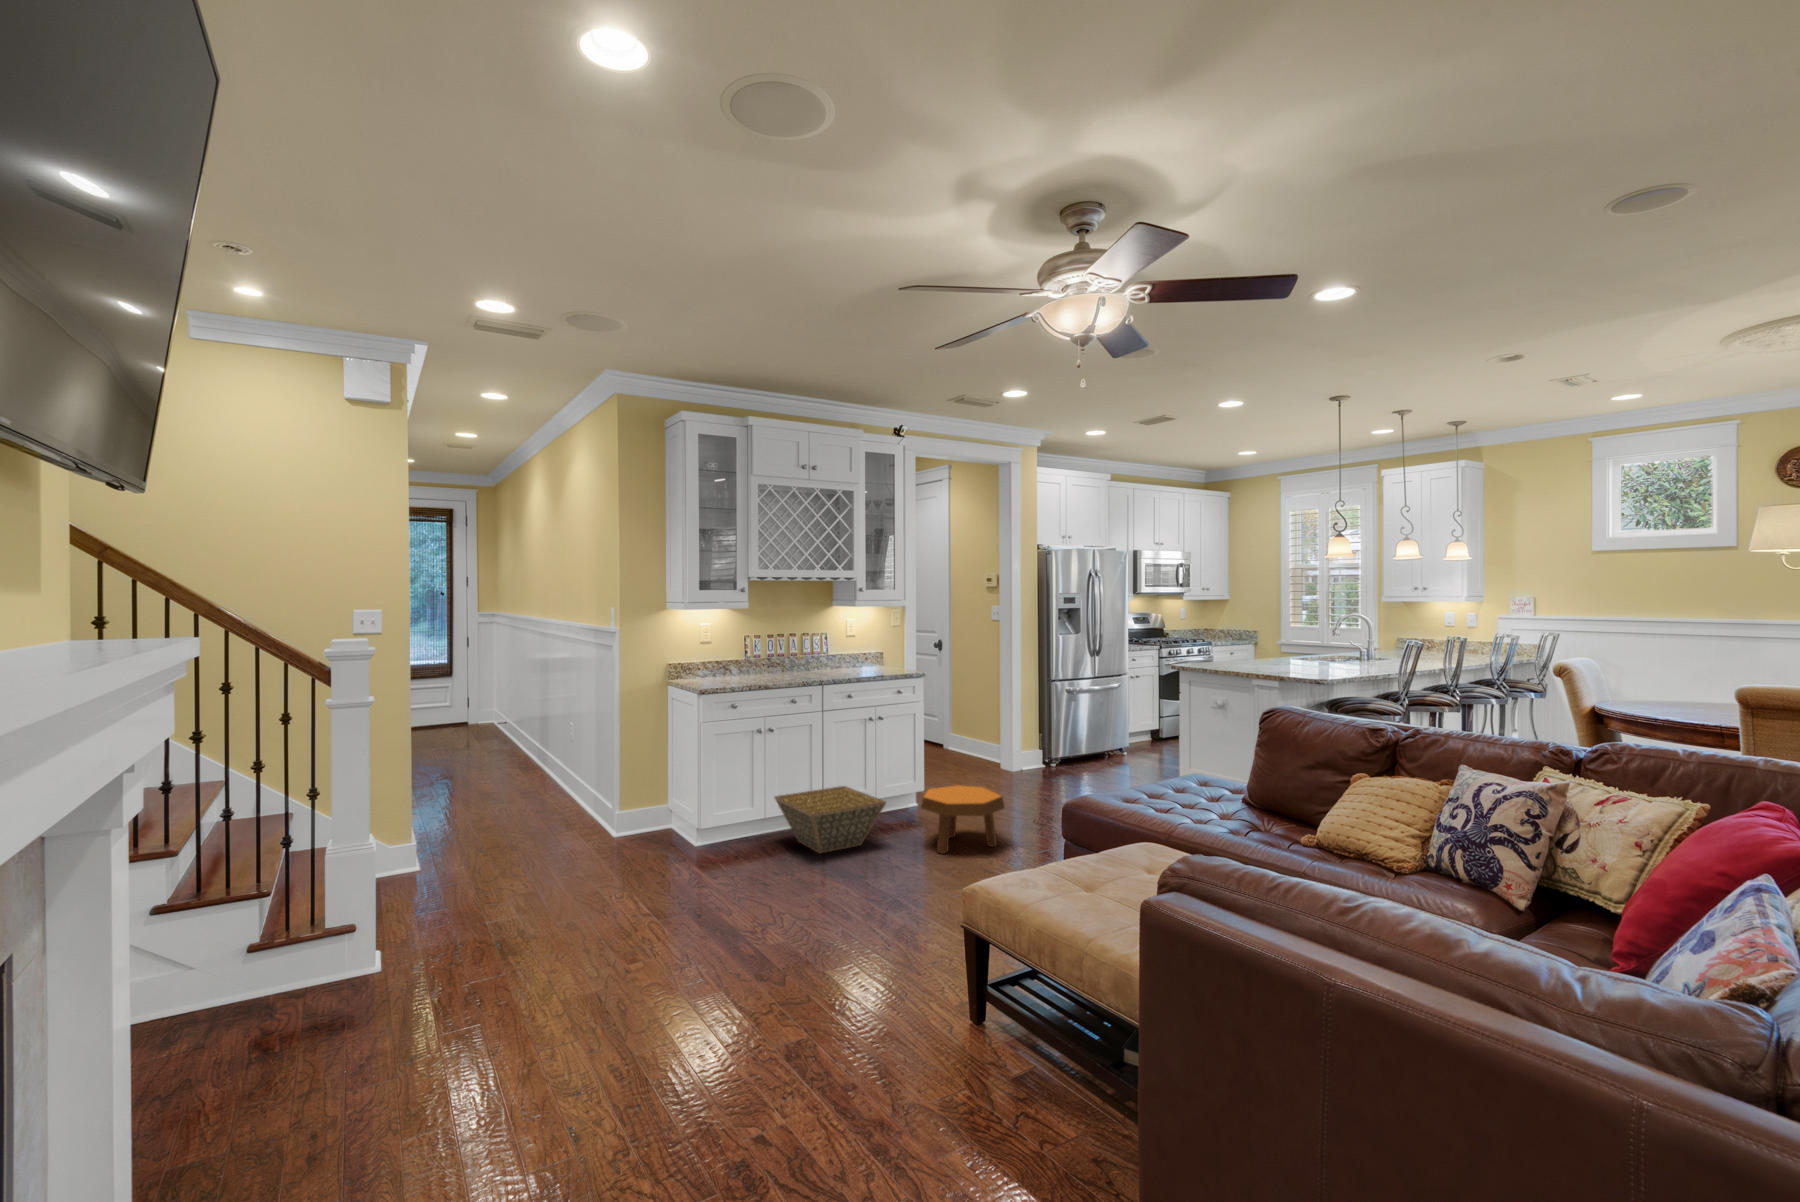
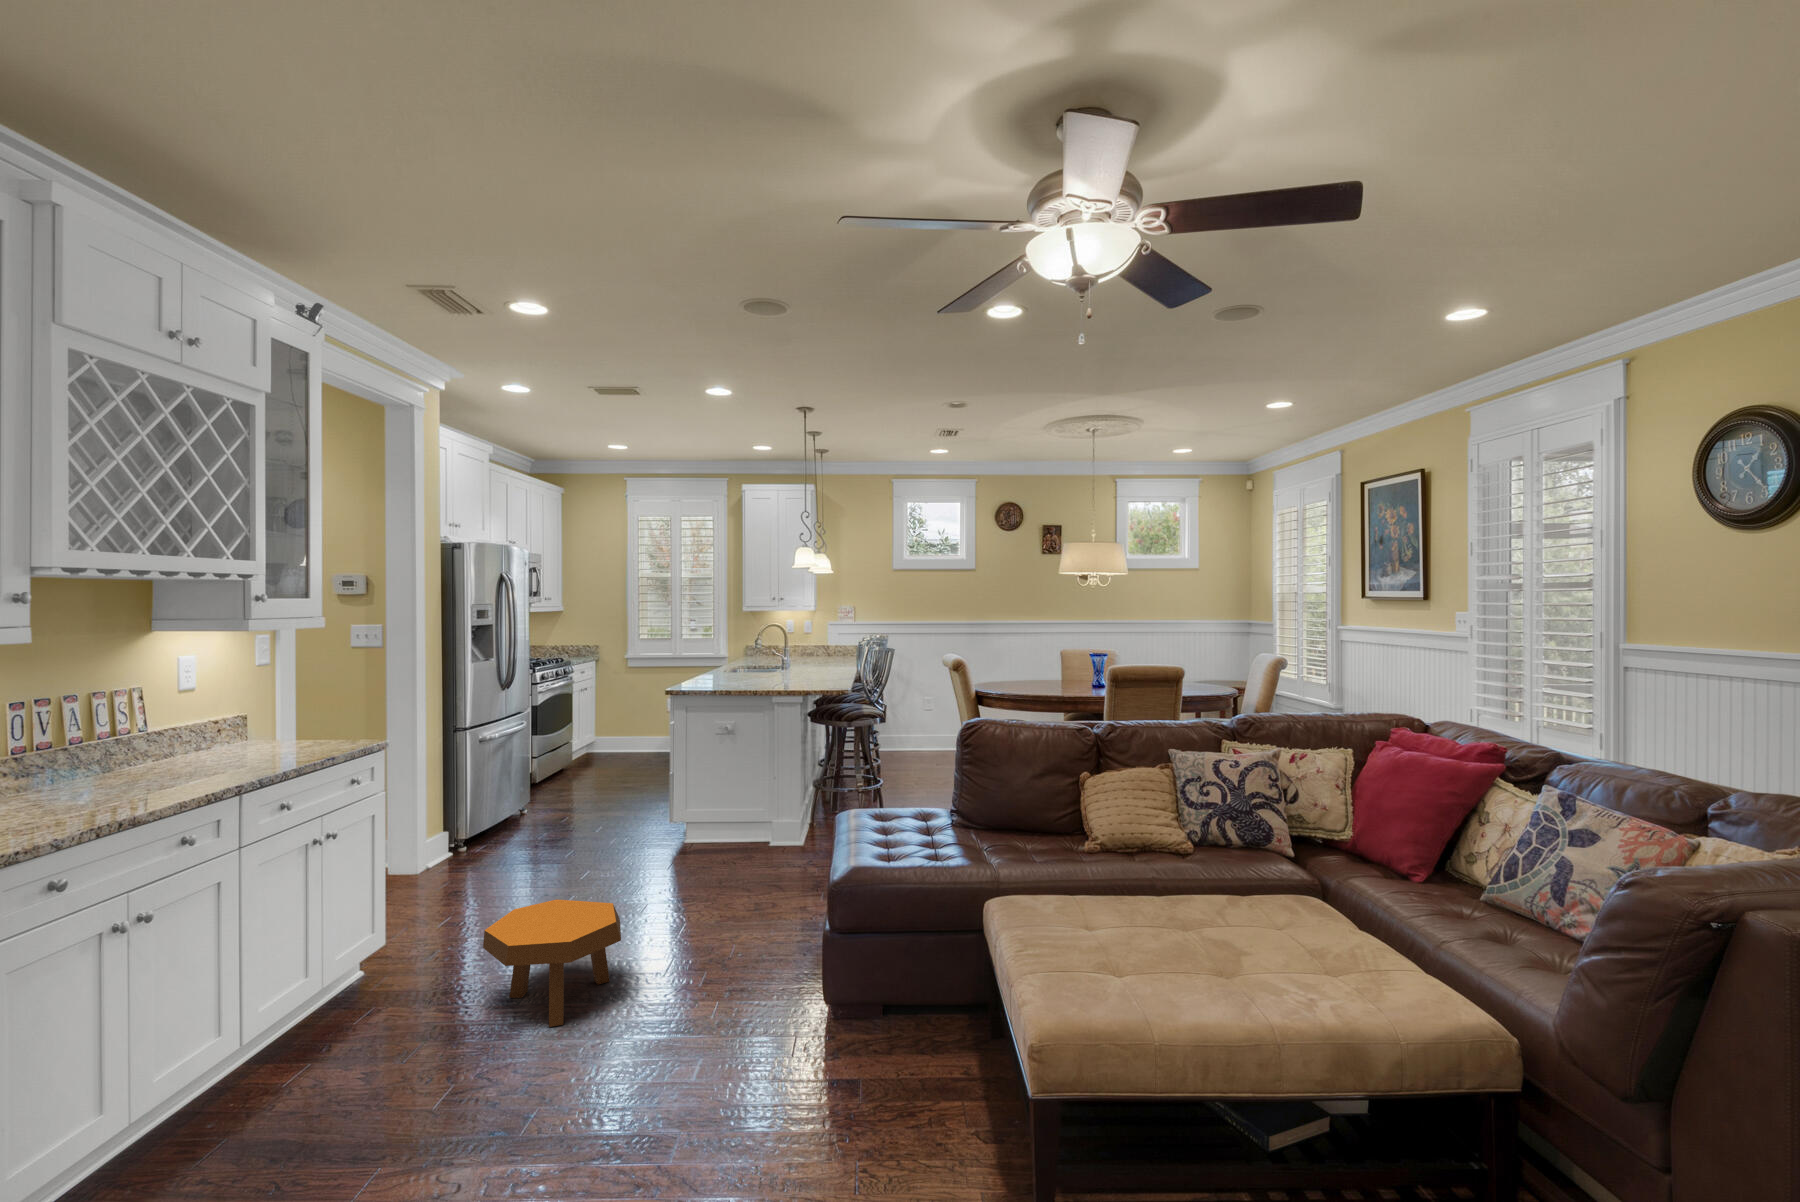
basket: present [775,786,886,853] -> none [168,978,451,1139]

